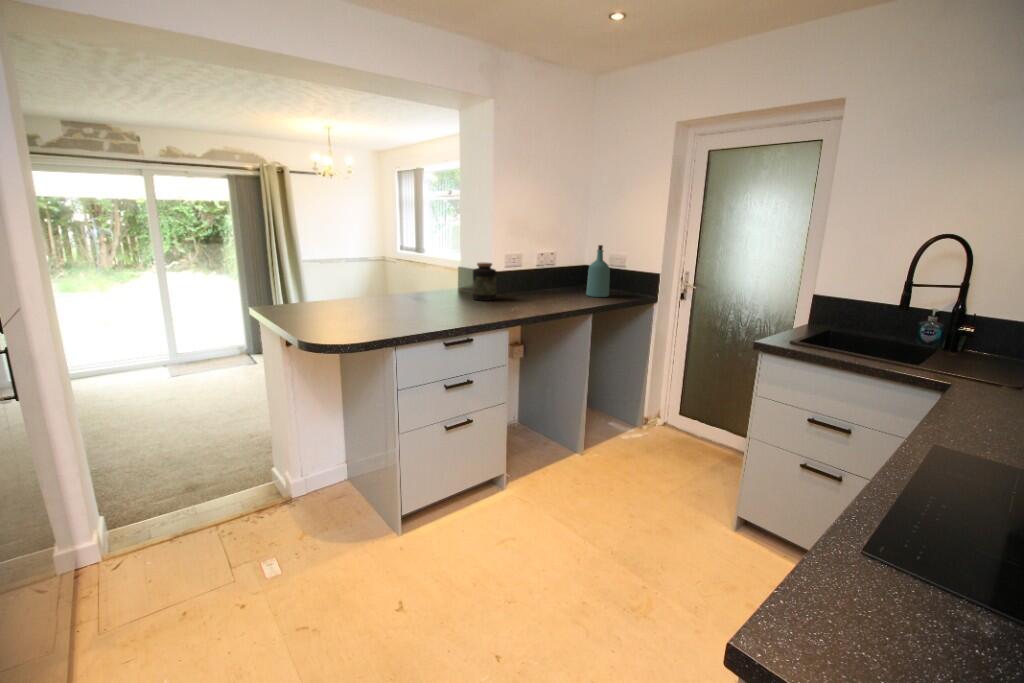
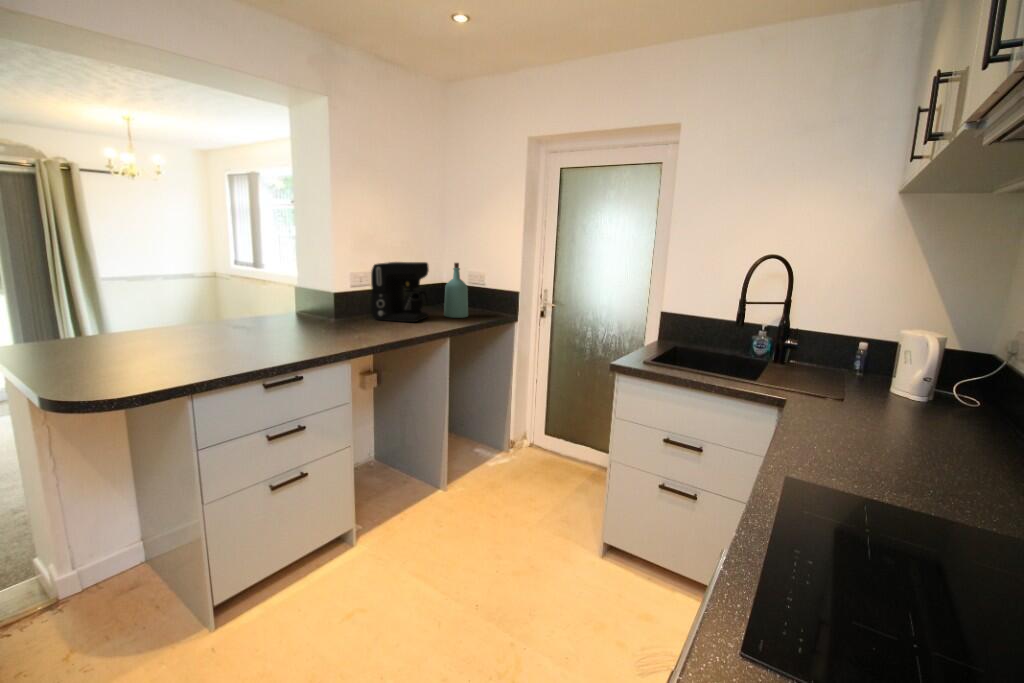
coffee maker: none [522,245,574,300] -> present [371,262,429,322]
jar: present [473,263,496,301] -> none [310,282,340,326]

